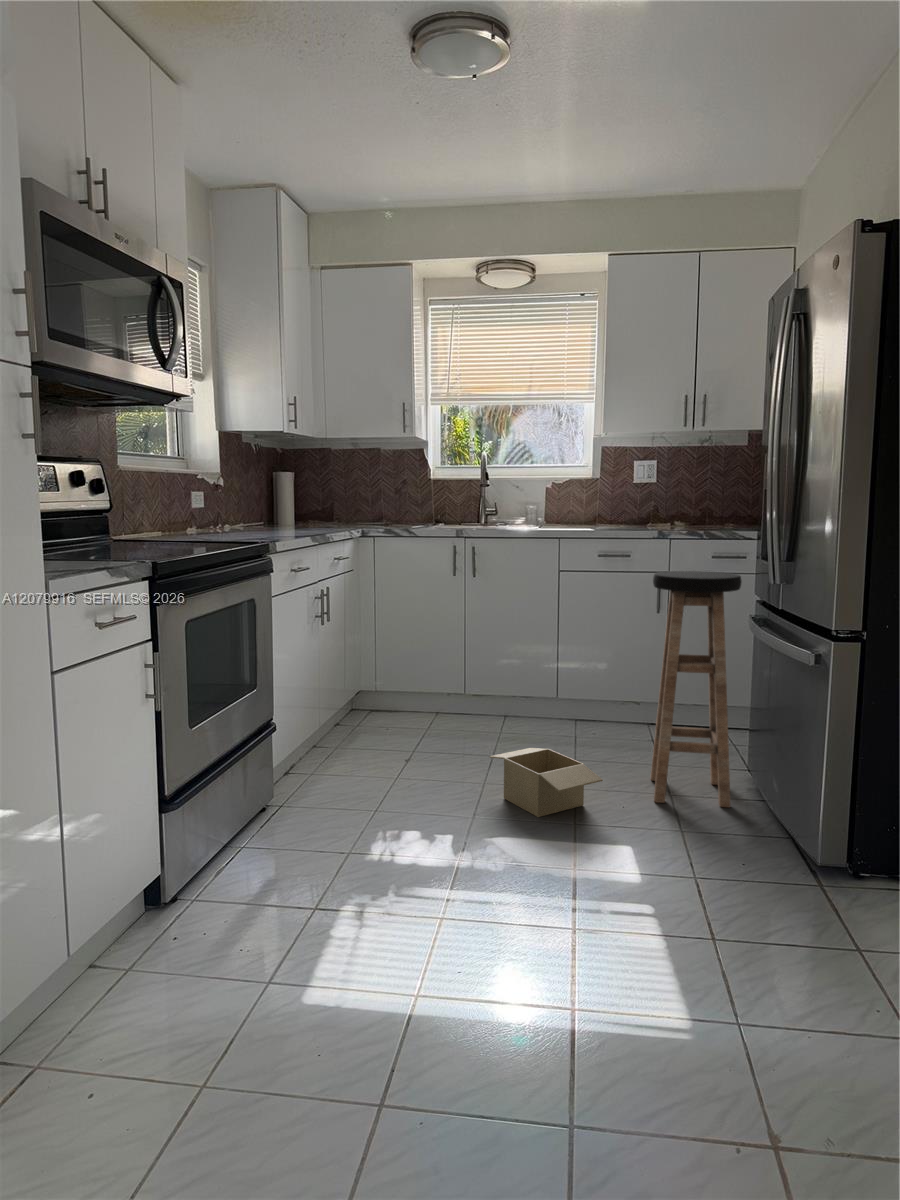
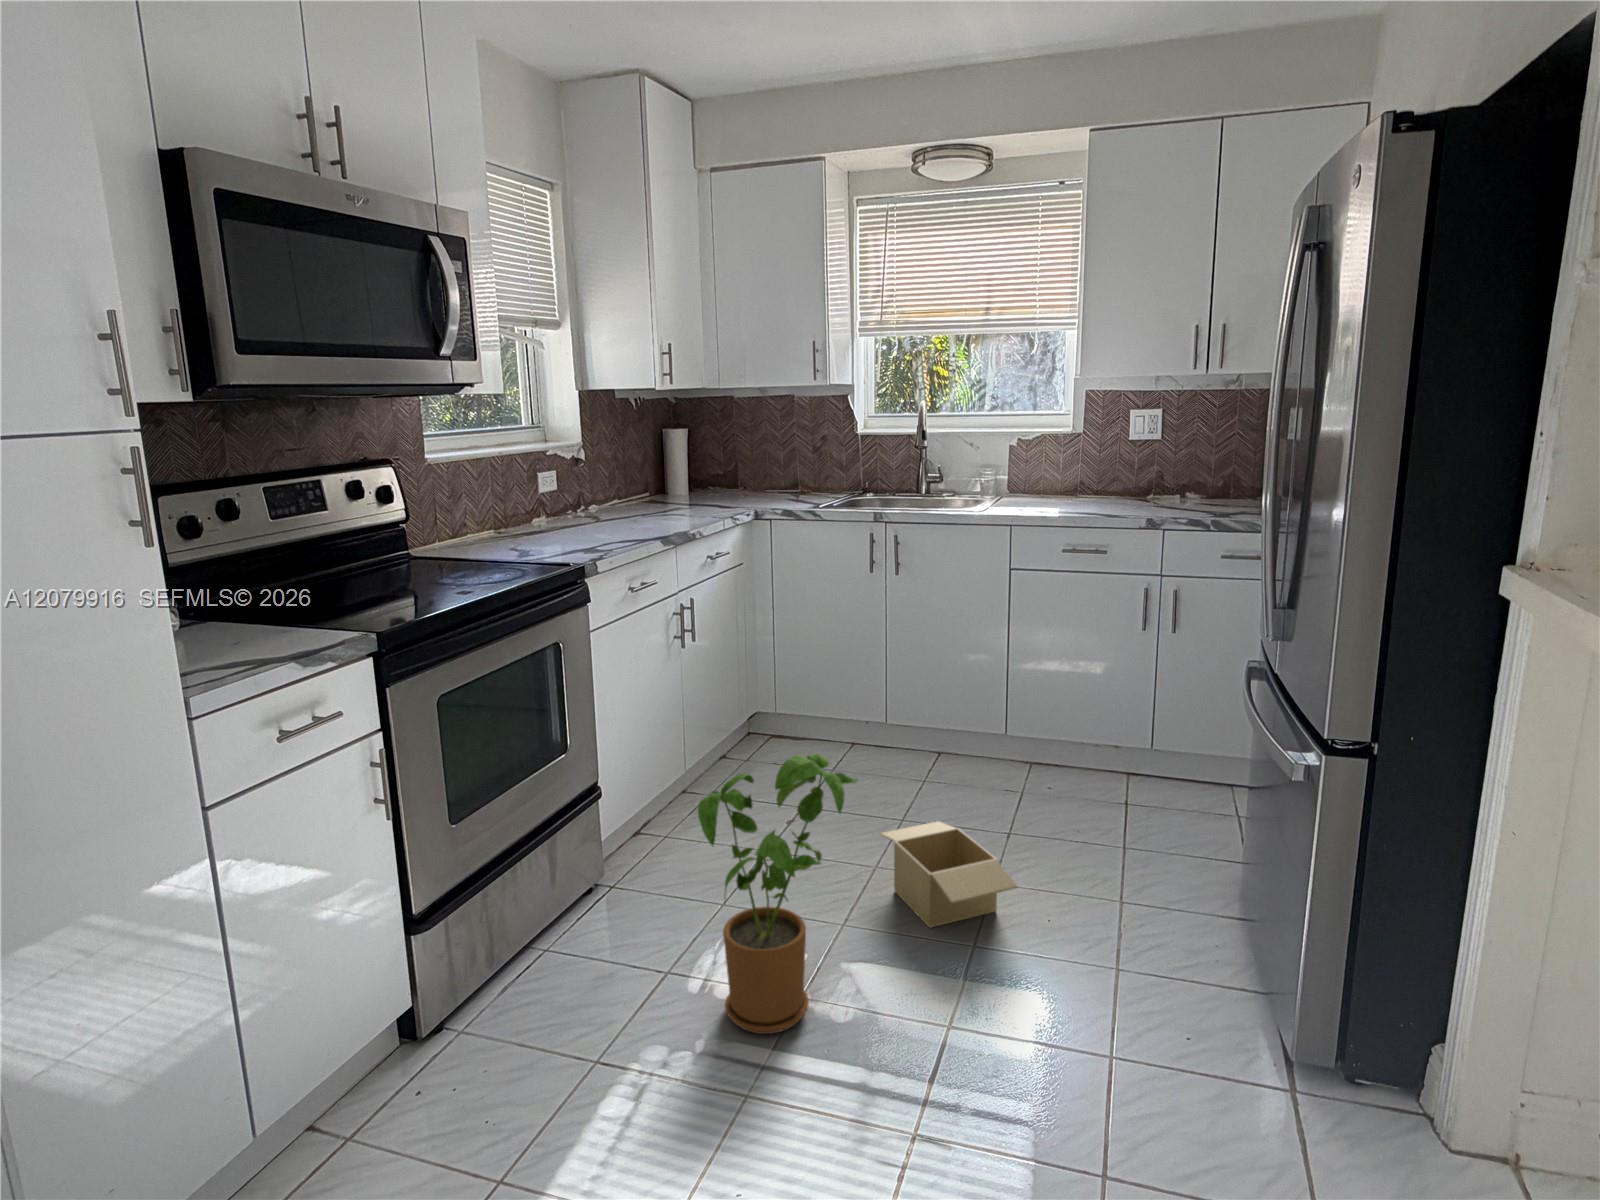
bar stool: present [651,571,741,807] -> none [1096,597,1232,931]
house plant: none [383,665,502,883] -> present [698,754,858,1034]

